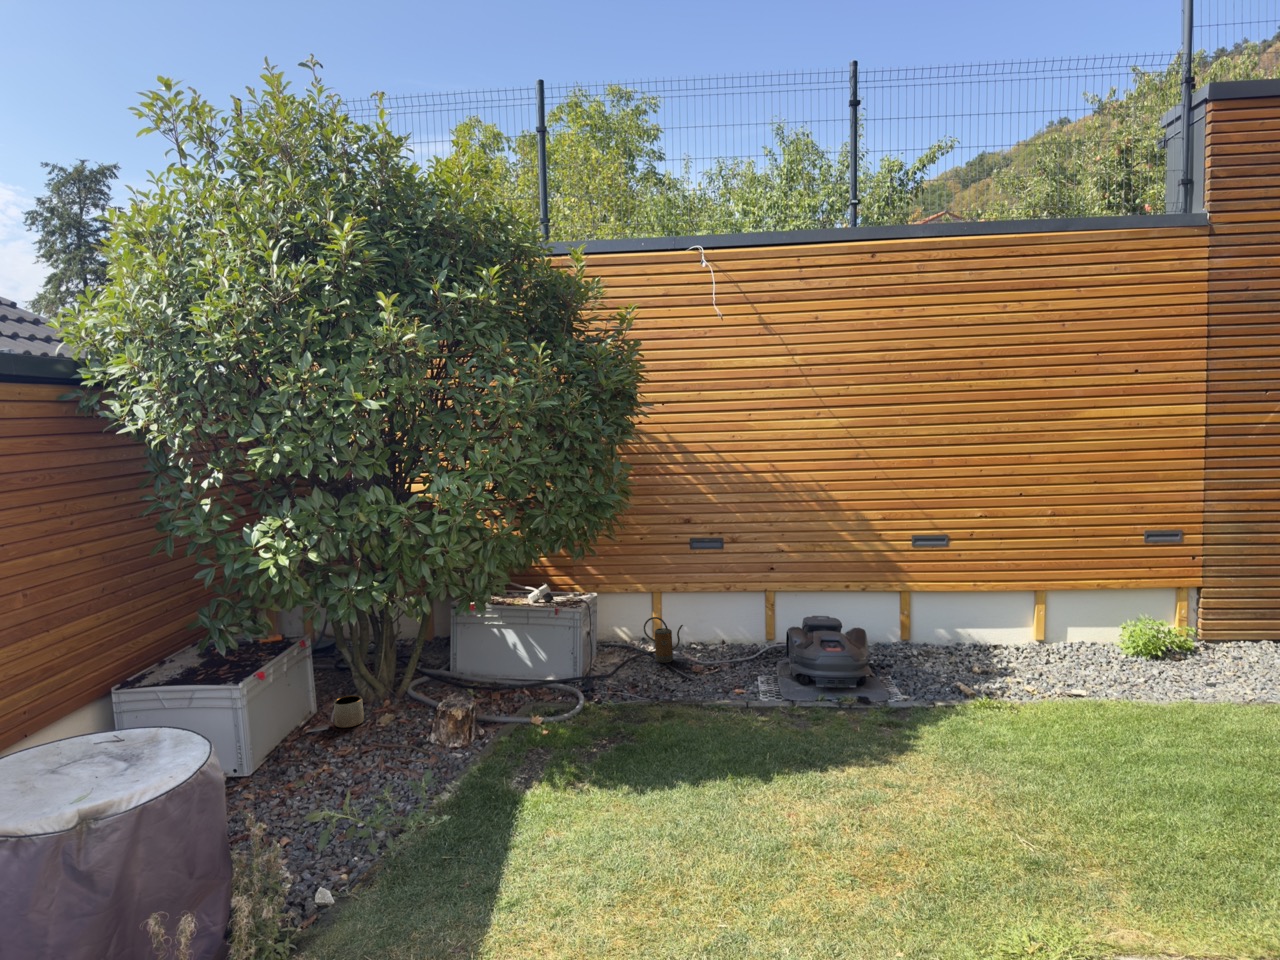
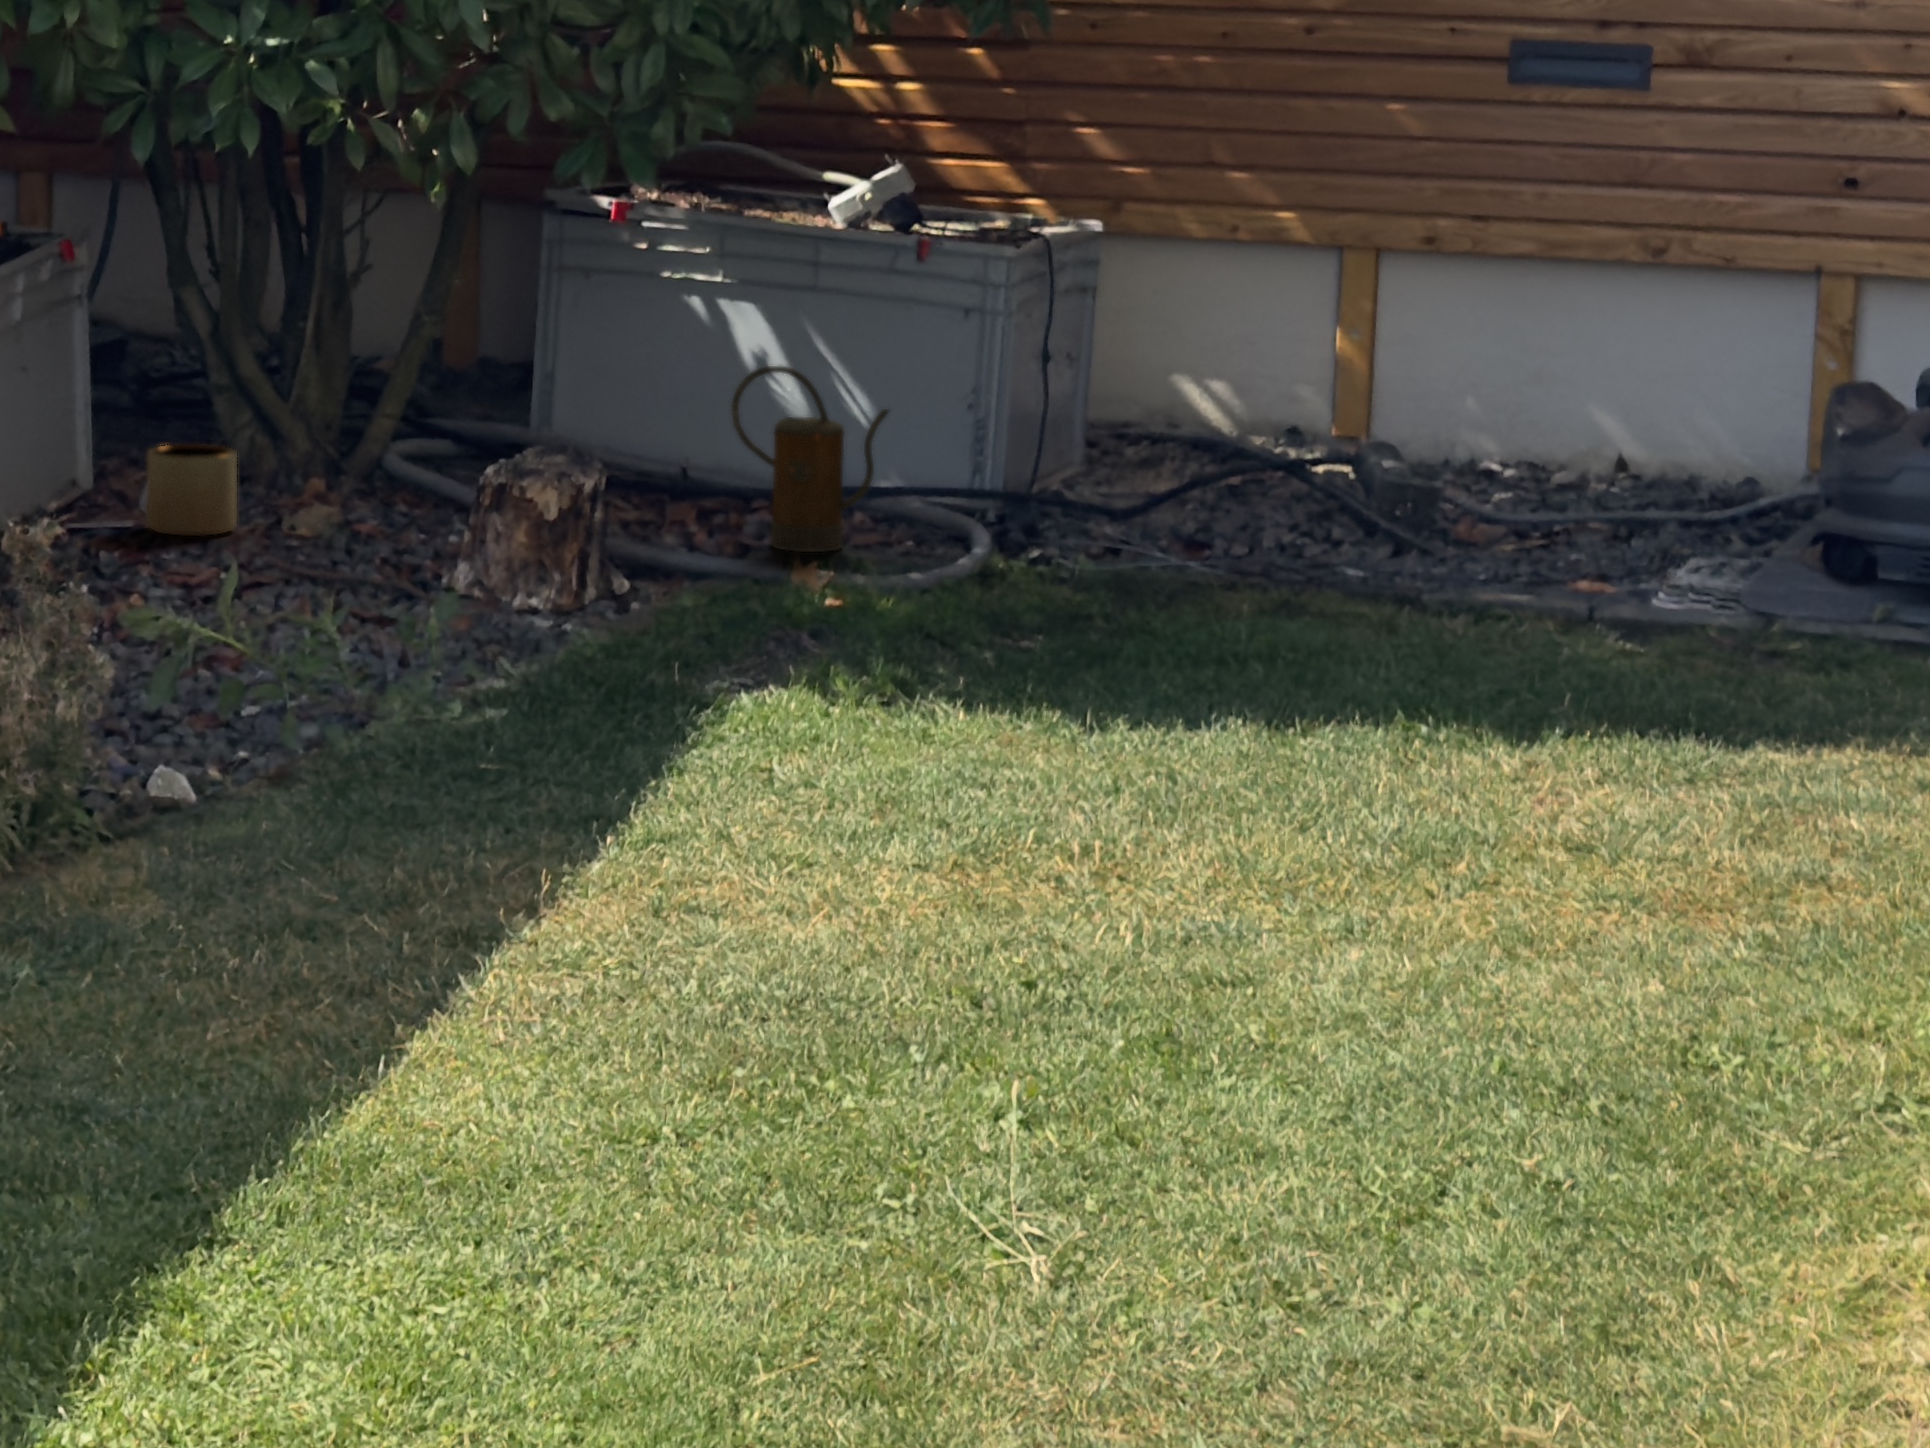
watering can: present [644,617,683,663] -> present [731,365,889,552]

